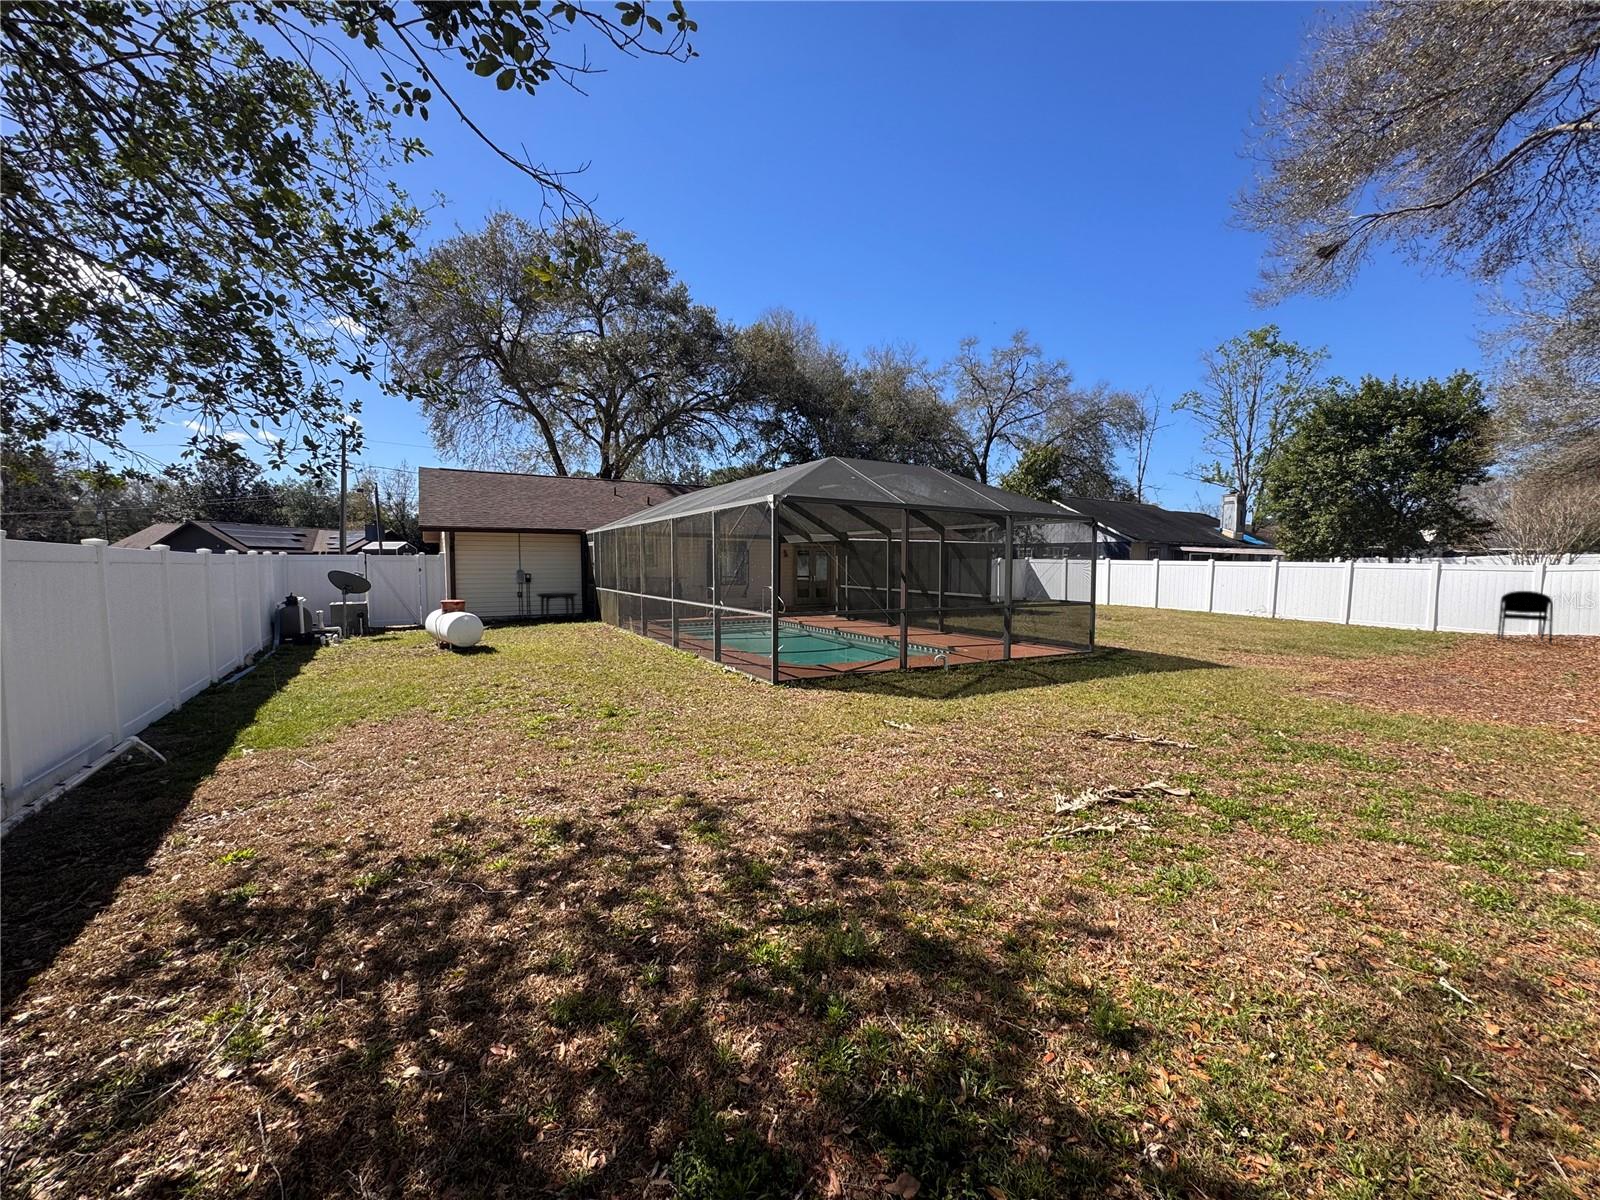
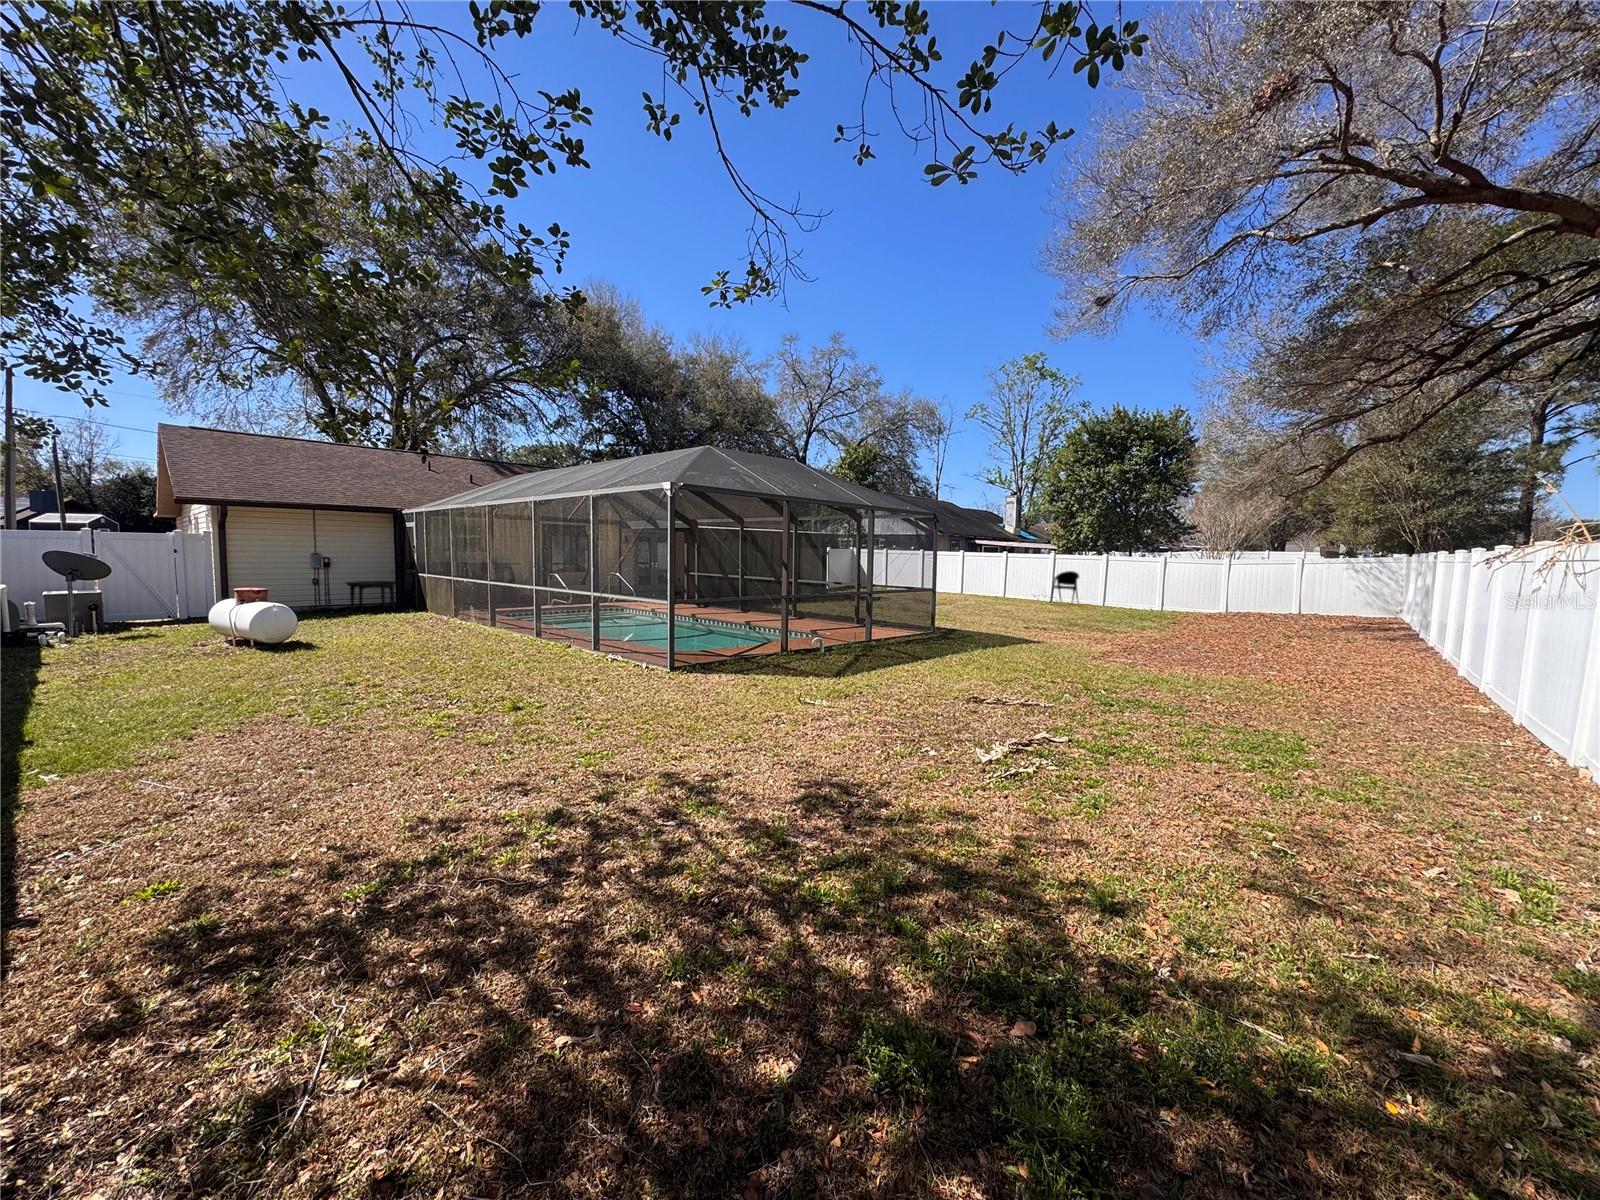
chair: present [1497,591,1553,644] -> present [1050,571,1079,602]

